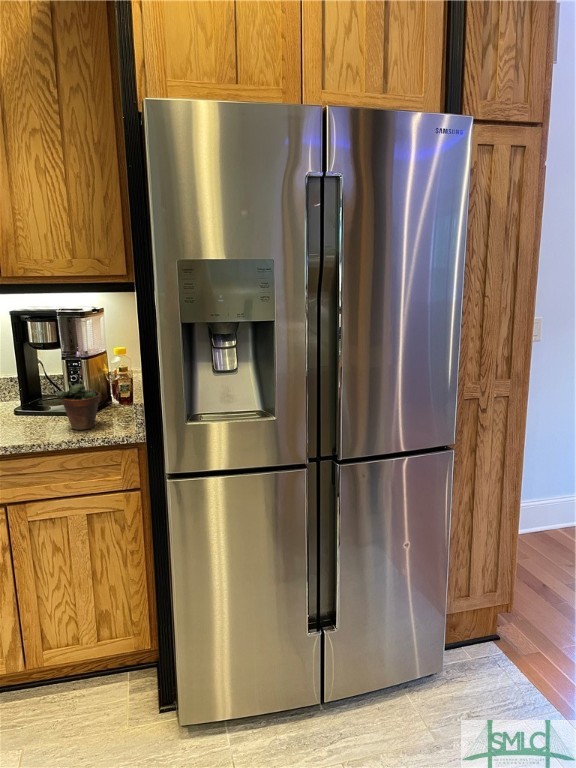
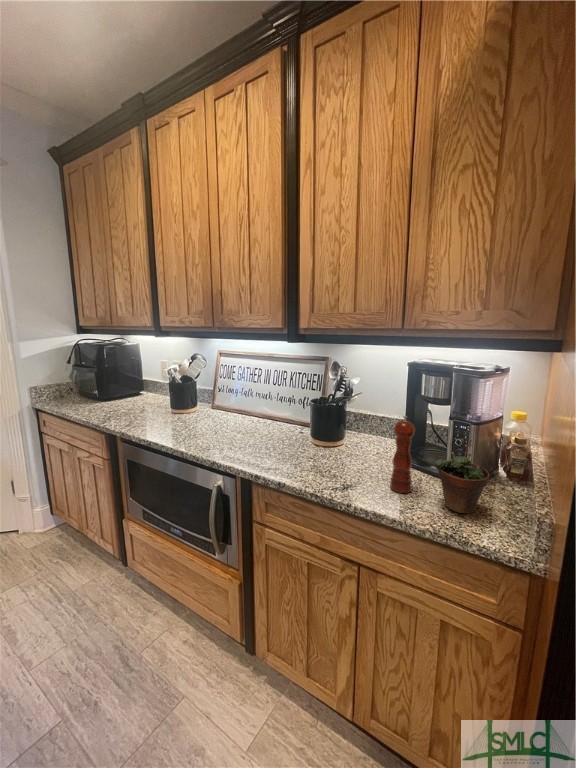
pepper mill: none [14,360,41,433] -> present [390,416,415,493]

